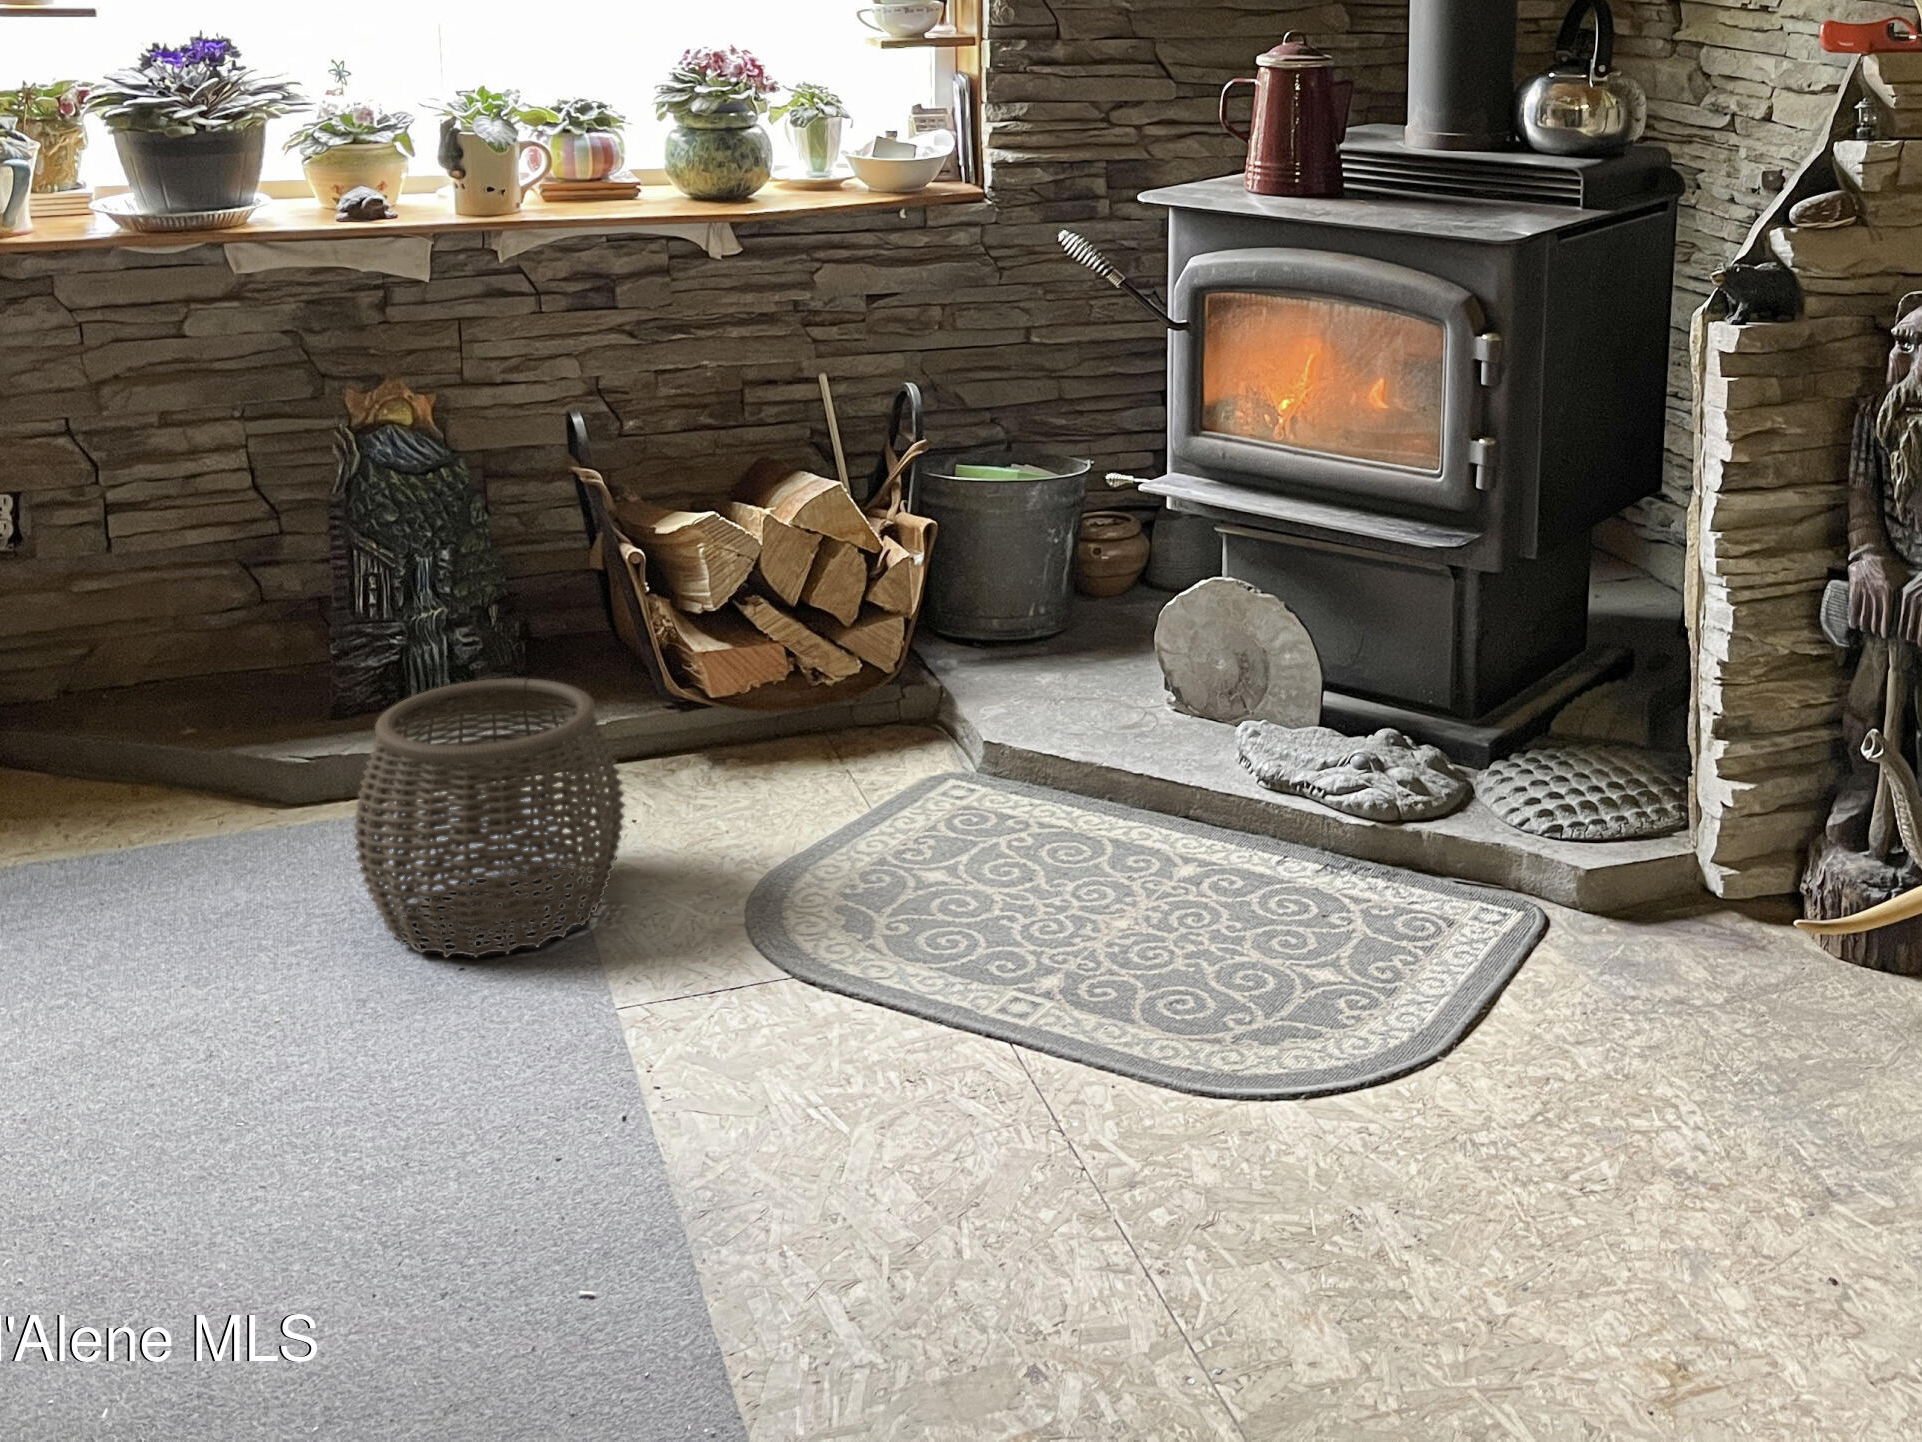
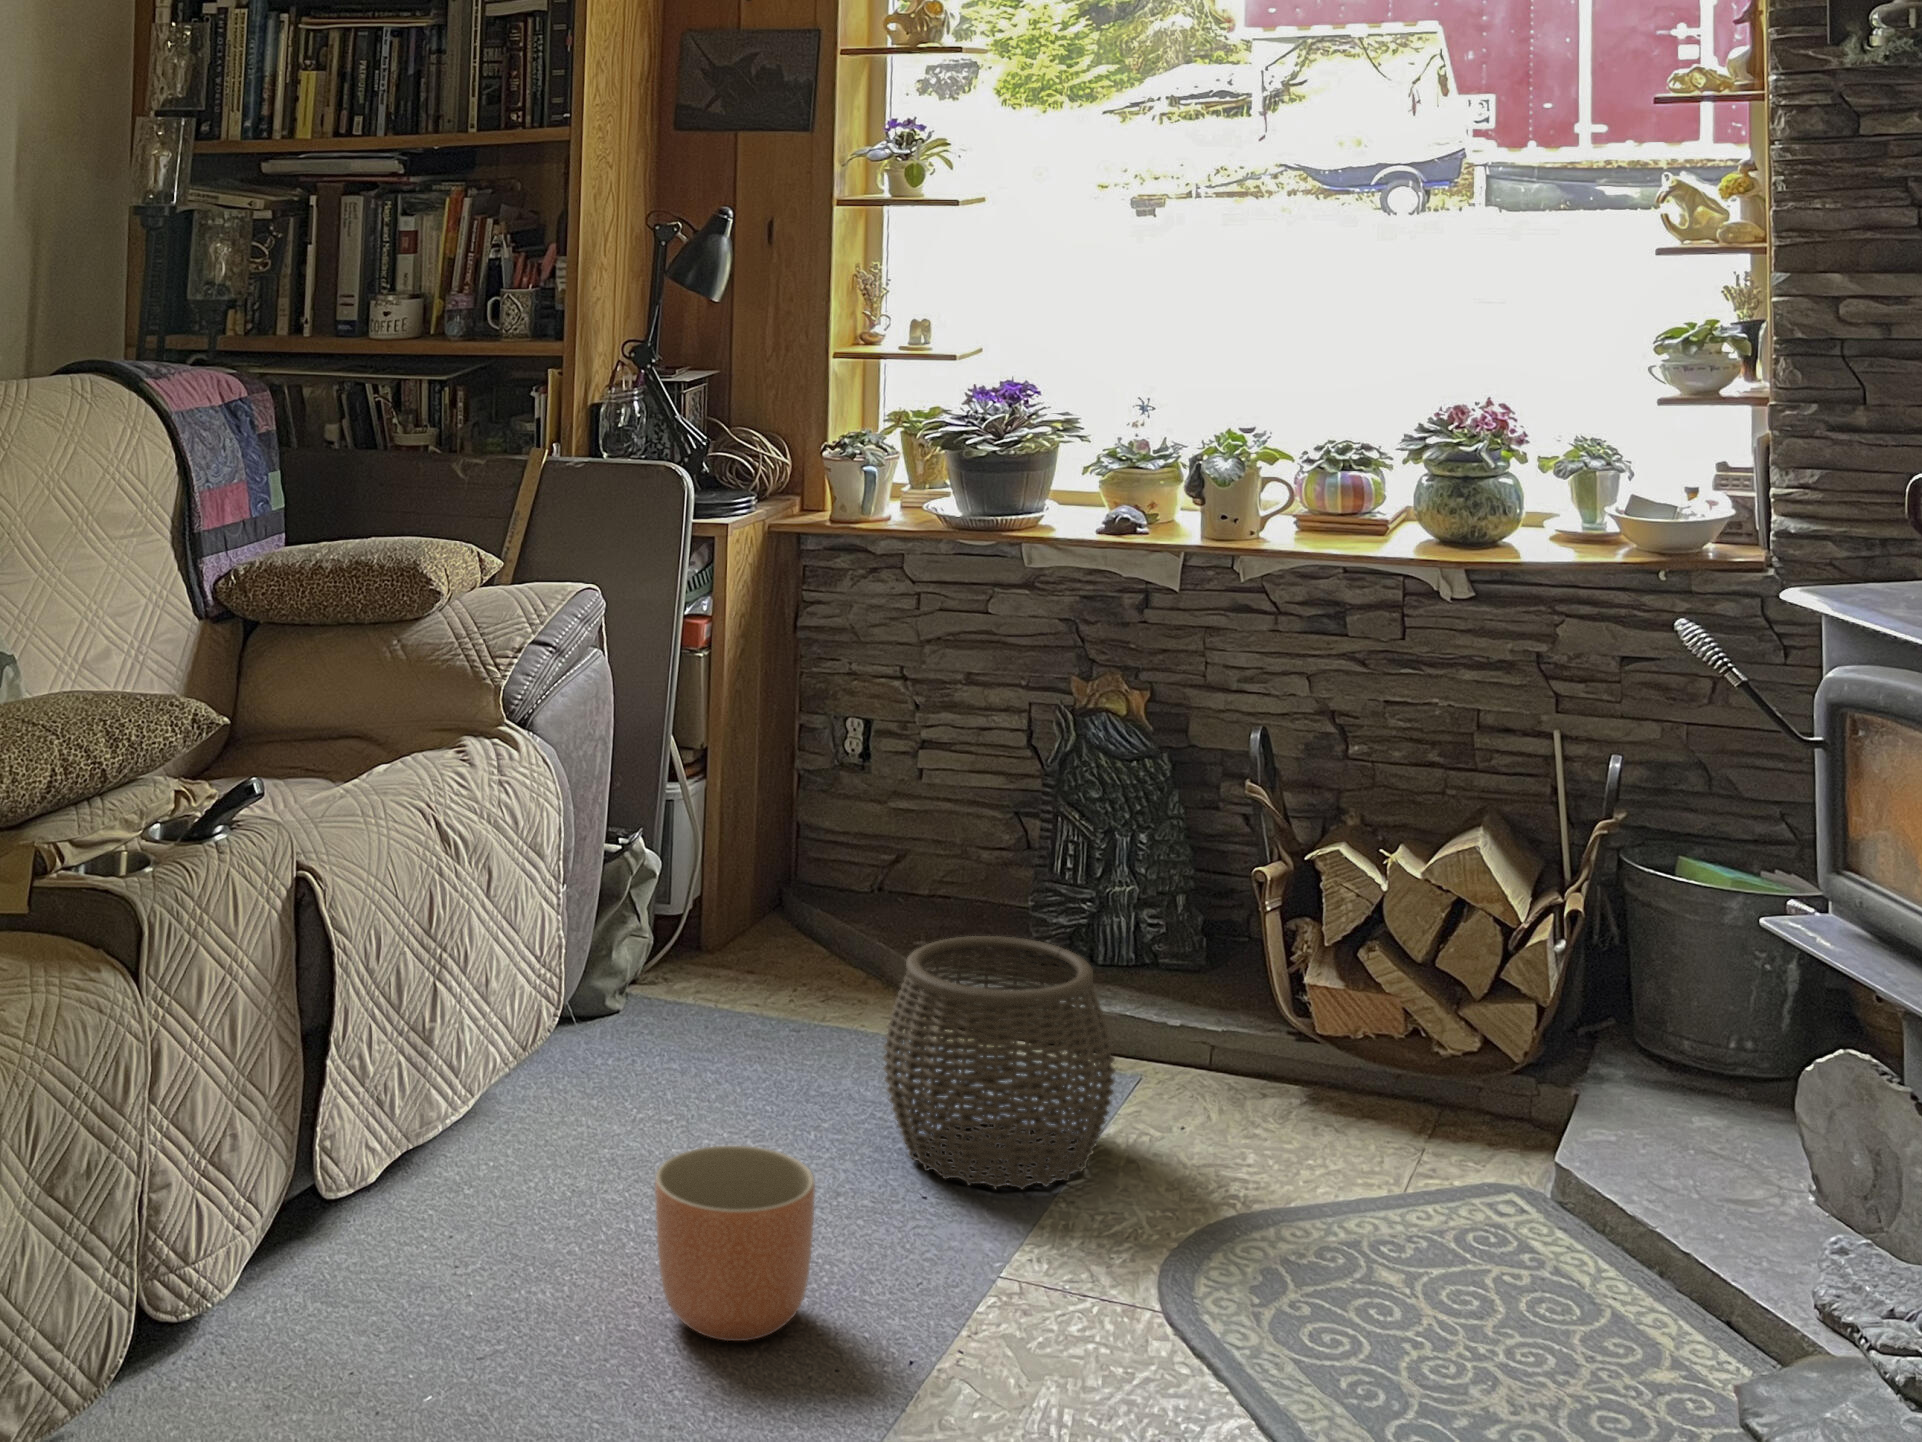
planter: none [314,984,519,1218] -> present [655,1146,815,1341]

